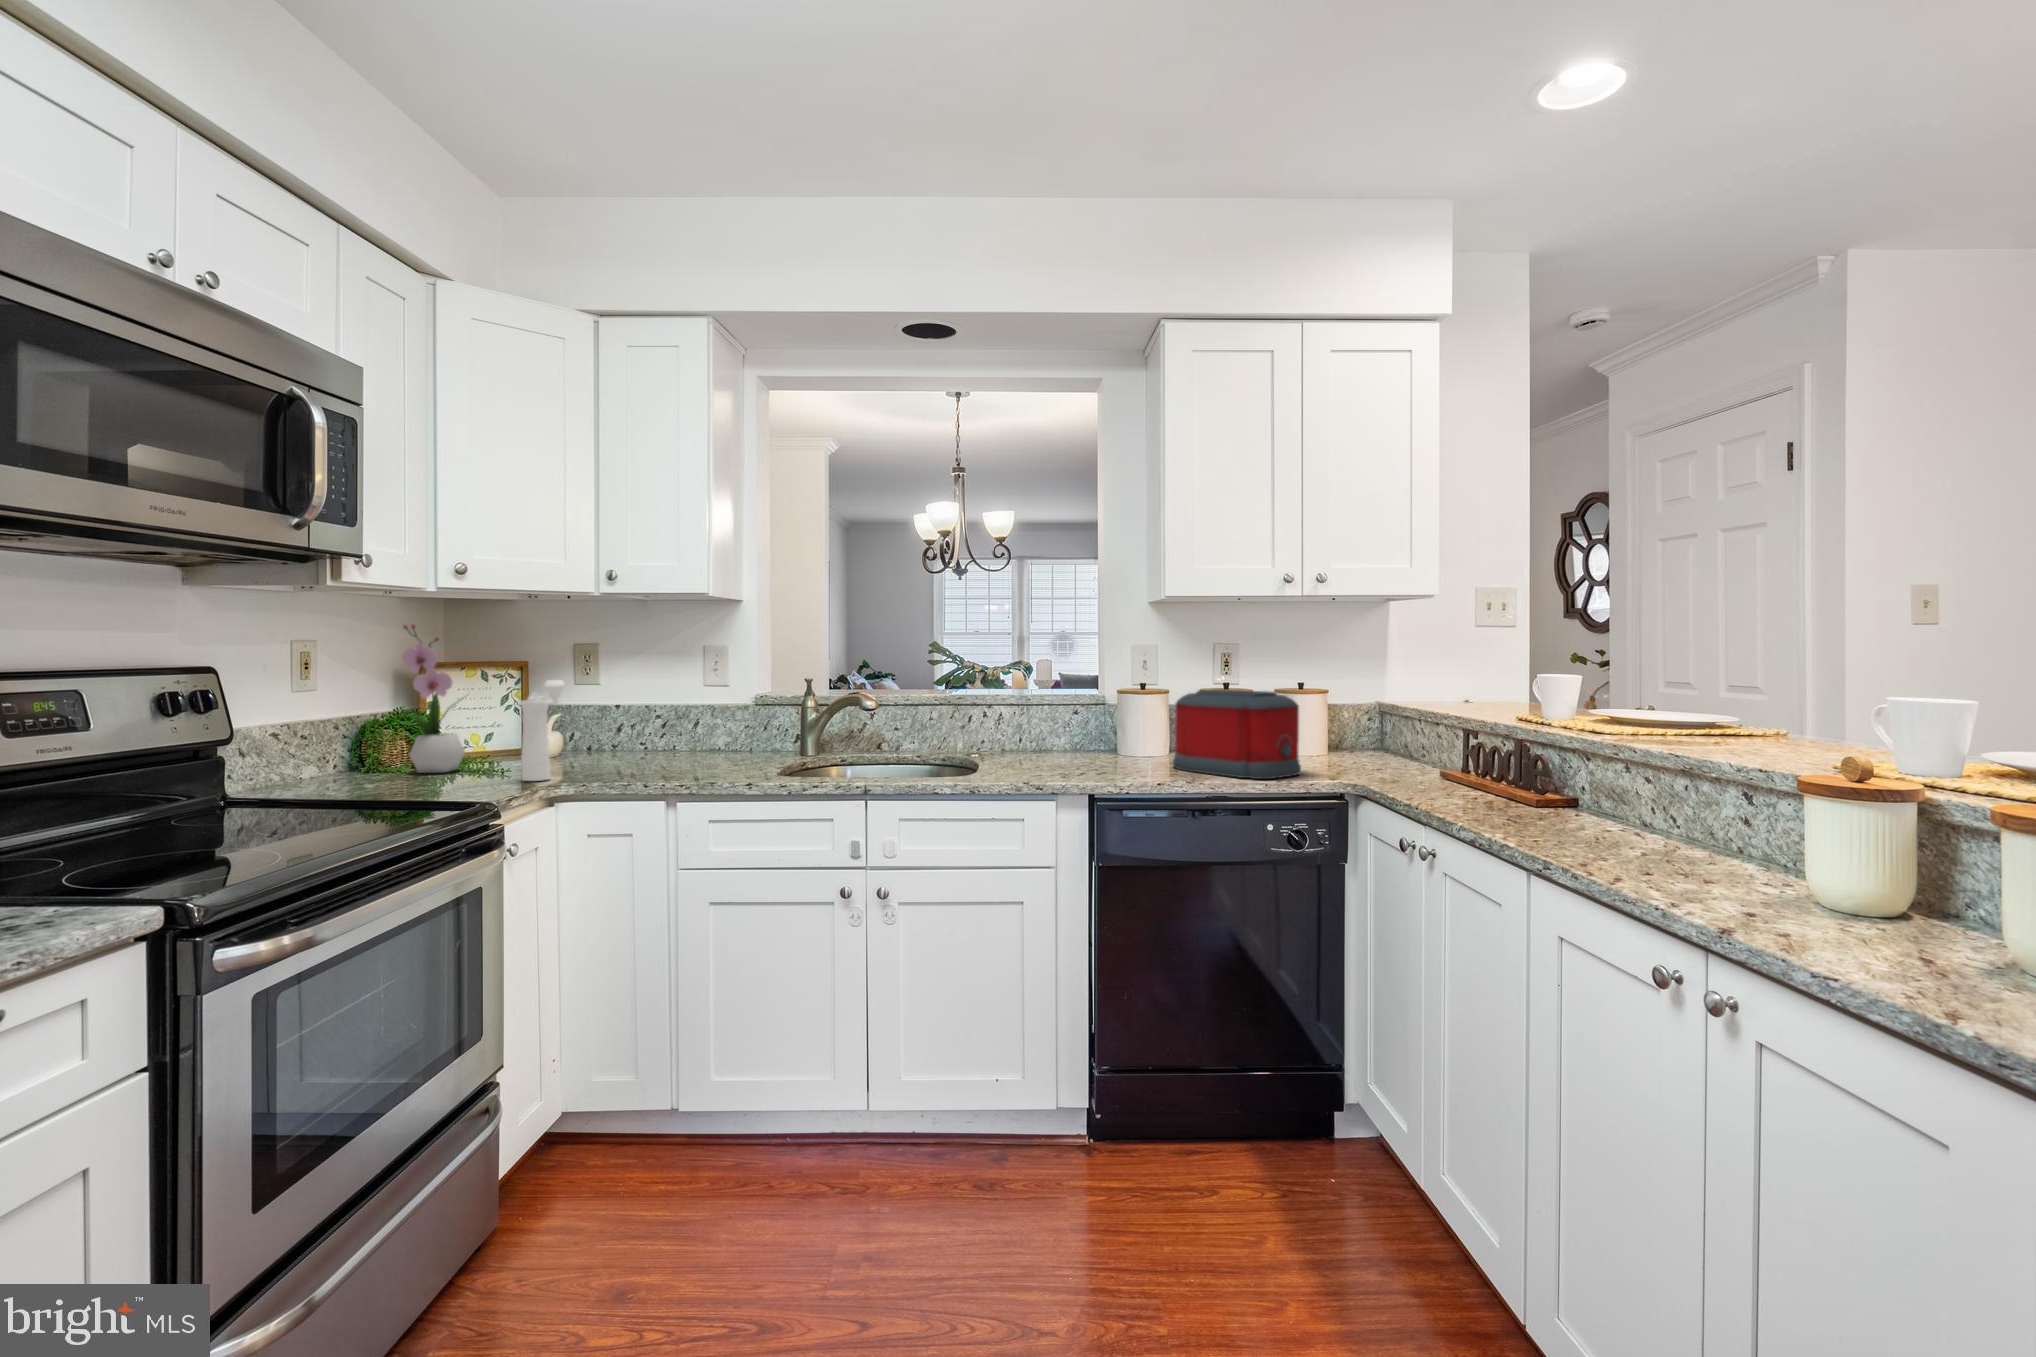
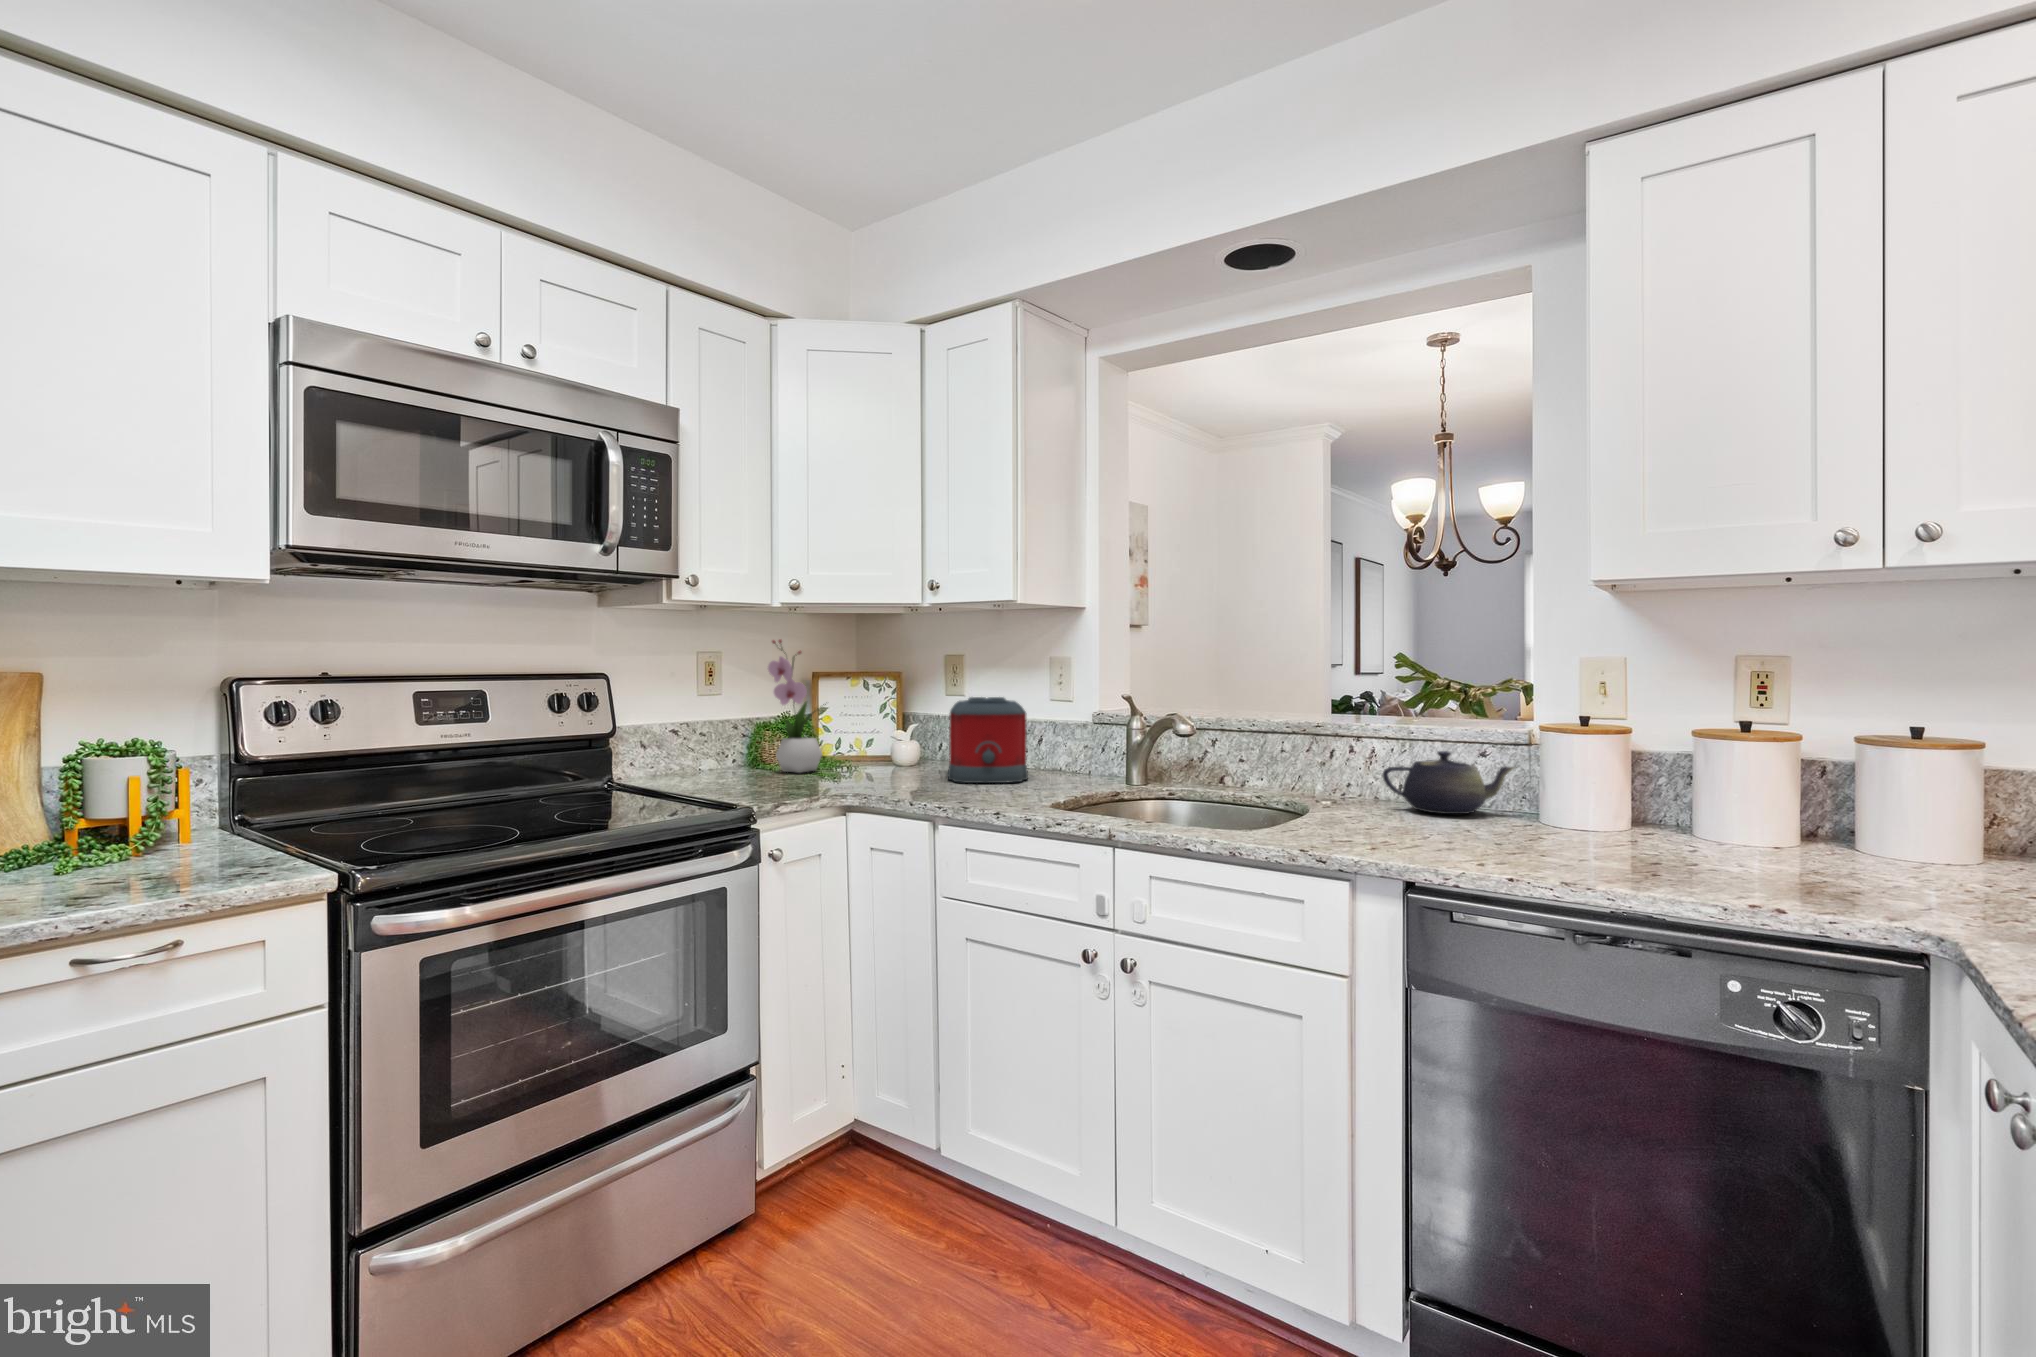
pepper mill: present [520,680,565,781] -> none [827,692,883,788]
toaster: present [1173,690,1301,779] -> present [948,697,1028,783]
teapot: none [1017,711,1100,756] -> present [1383,751,1514,814]

